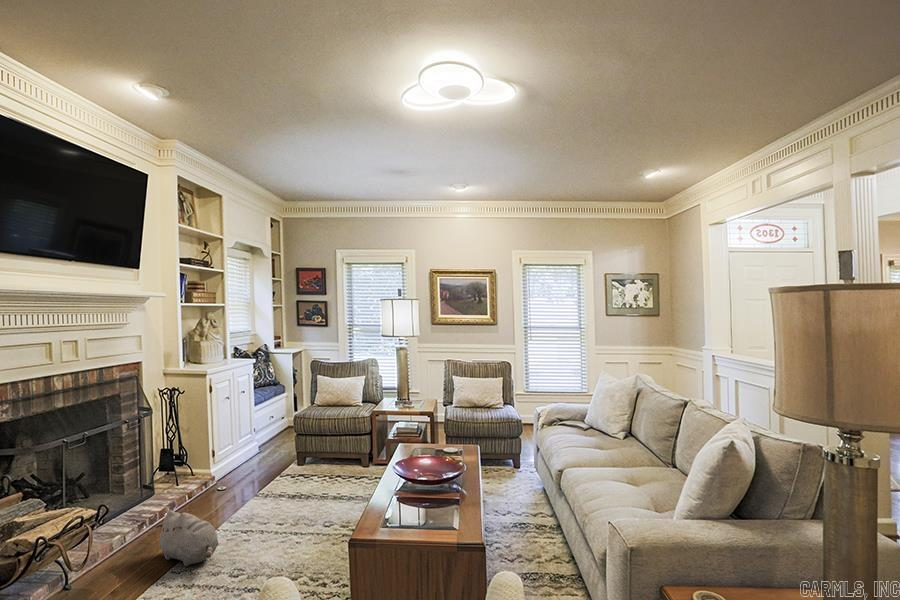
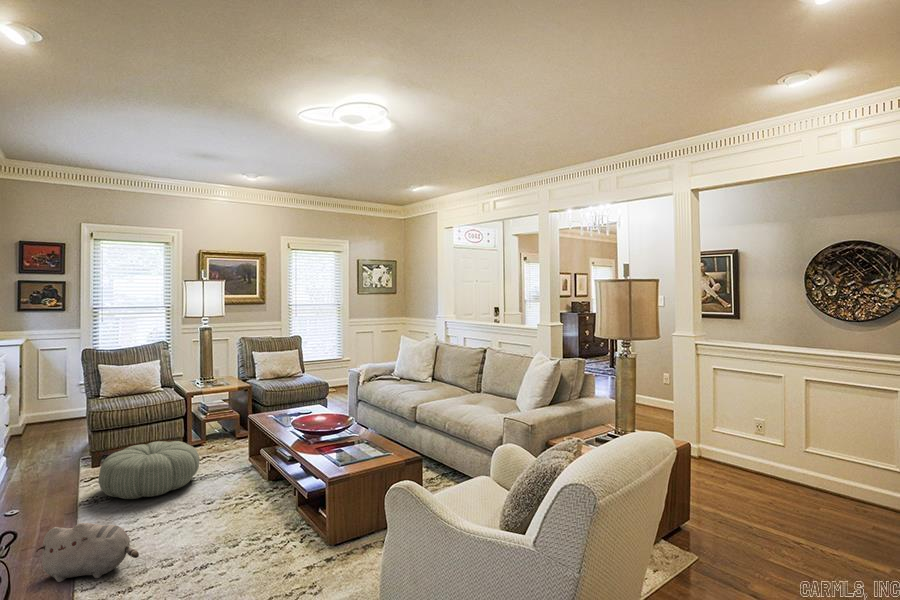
pouf: none [264,453,349,505] -> present [99,441,199,499]

